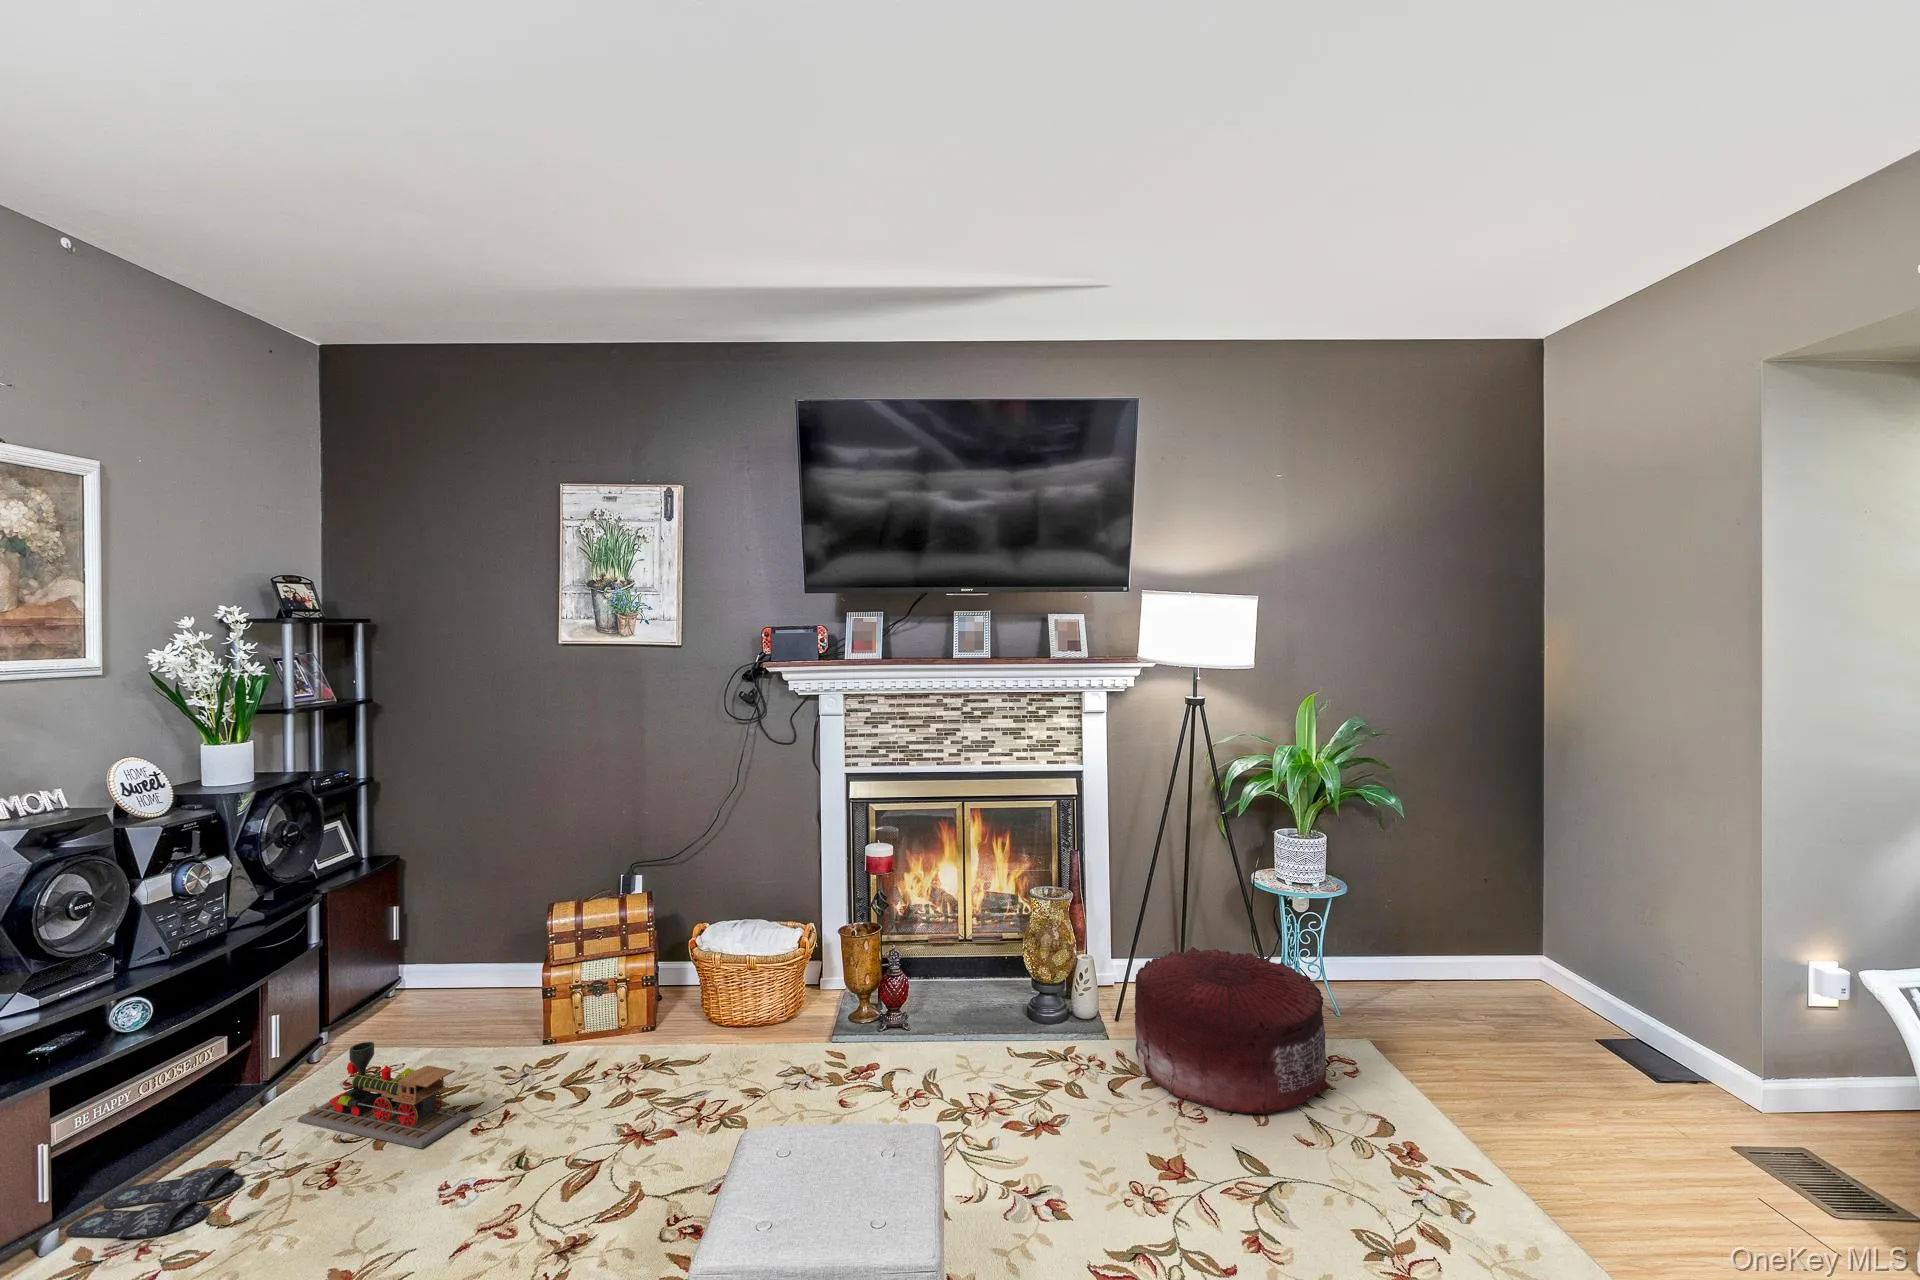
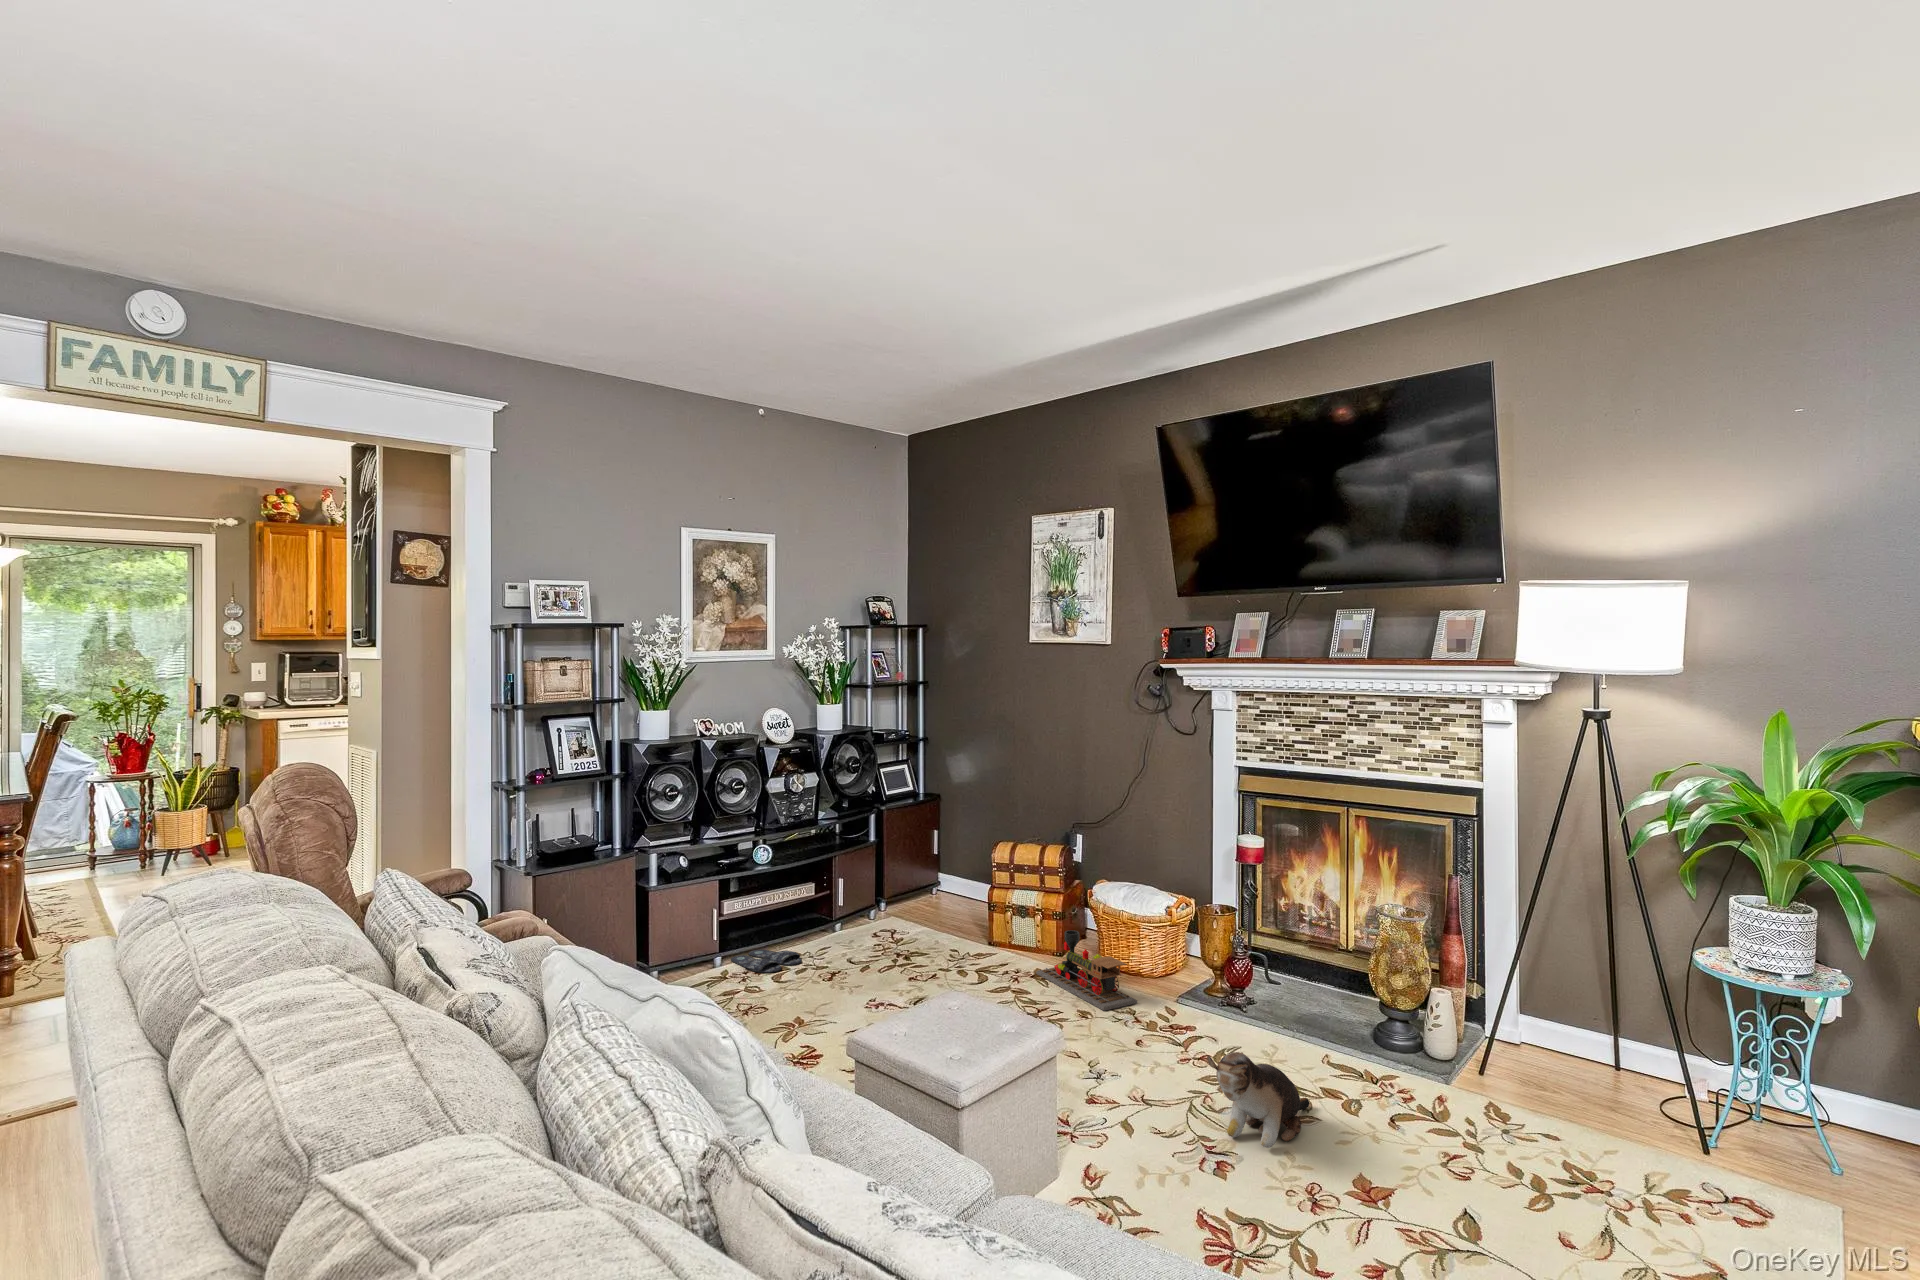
pouf: present [1134,947,1329,1114] -> none [1431,1000,1682,1194]
toy train: present [297,1042,471,1149] -> present [1036,930,1137,1011]
plush toy: none [1039,1090,1097,1189] -> present [1207,1052,1310,1148]

